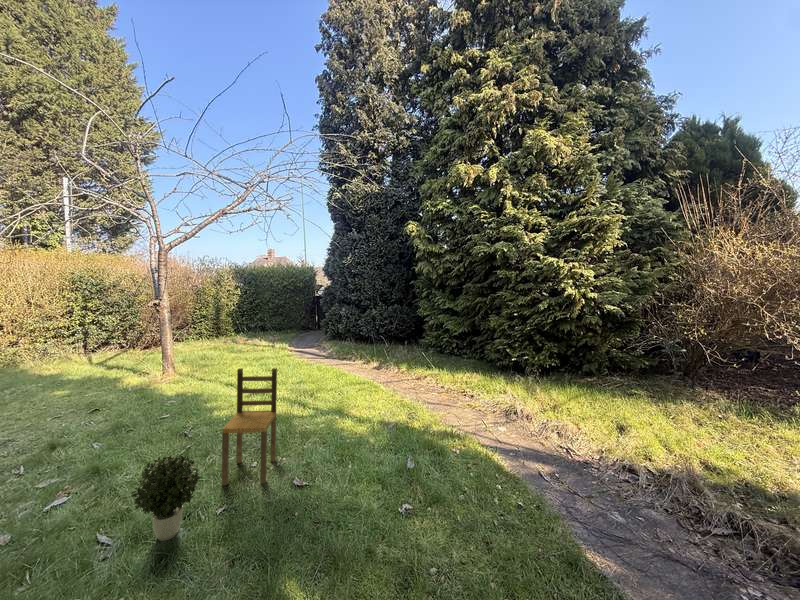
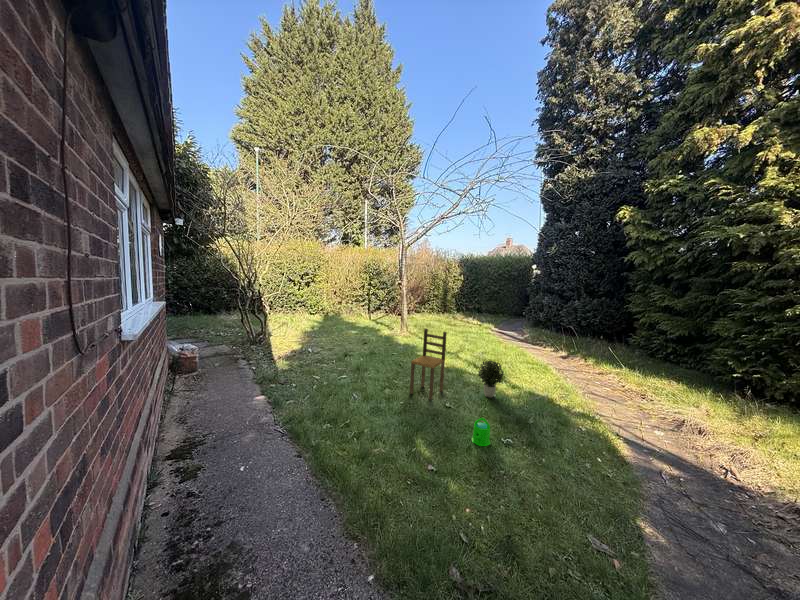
potted plant: present [131,455,201,541] -> present [478,361,504,398]
watering can: none [364,495,394,544] -> present [472,418,490,446]

